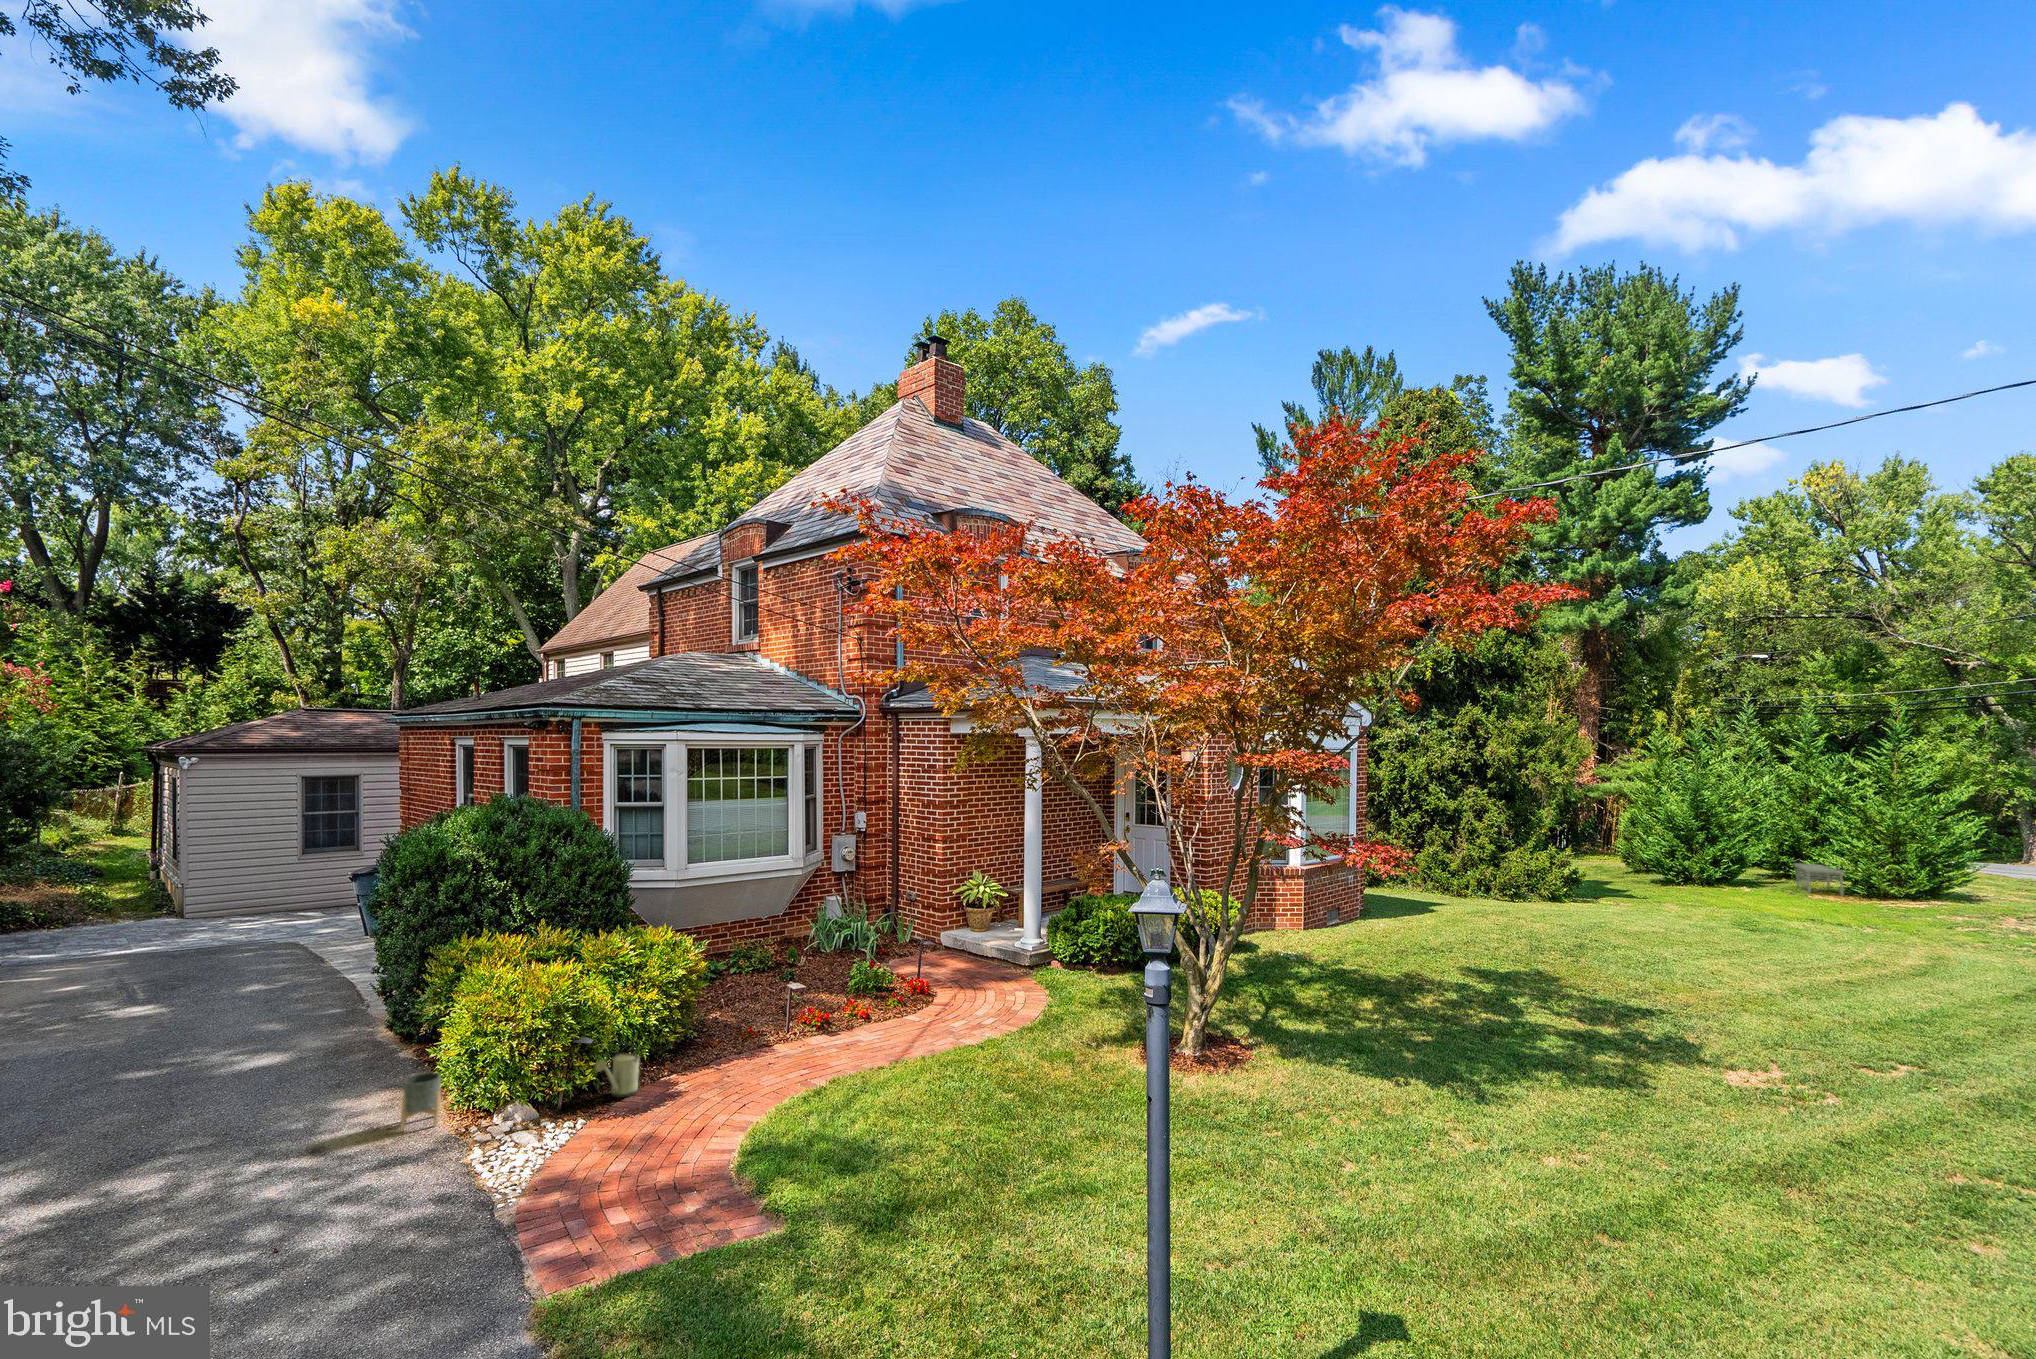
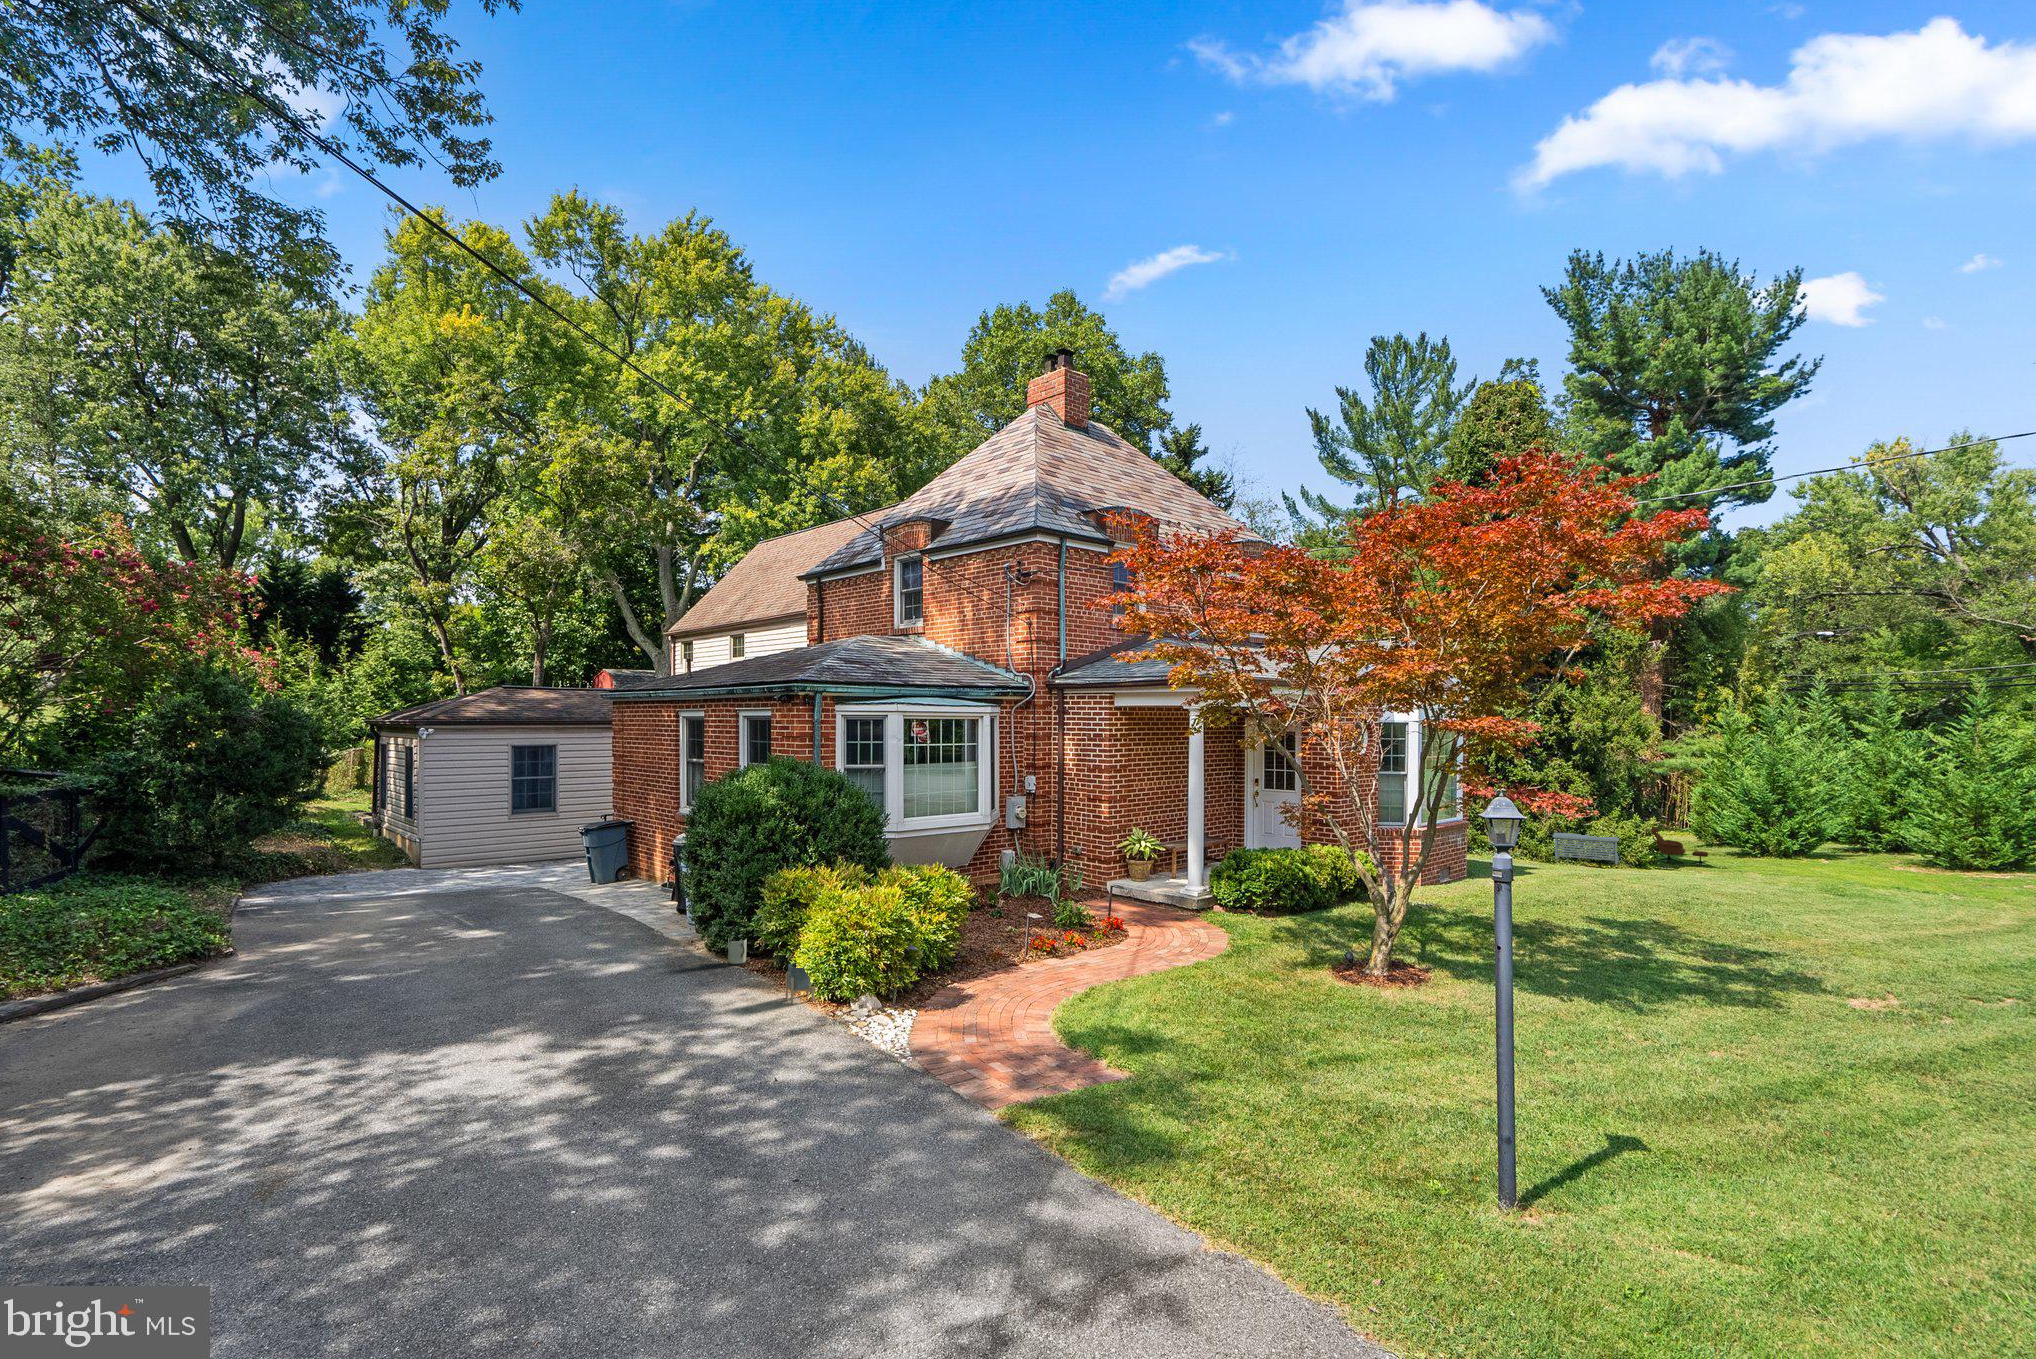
lounge chair: none [1569,863,1633,908] -> present [1652,827,1711,866]
storage bench: present [1794,863,1844,896] -> present [1553,833,1619,864]
watering can: present [595,1053,639,1098] -> present [728,932,747,966]

